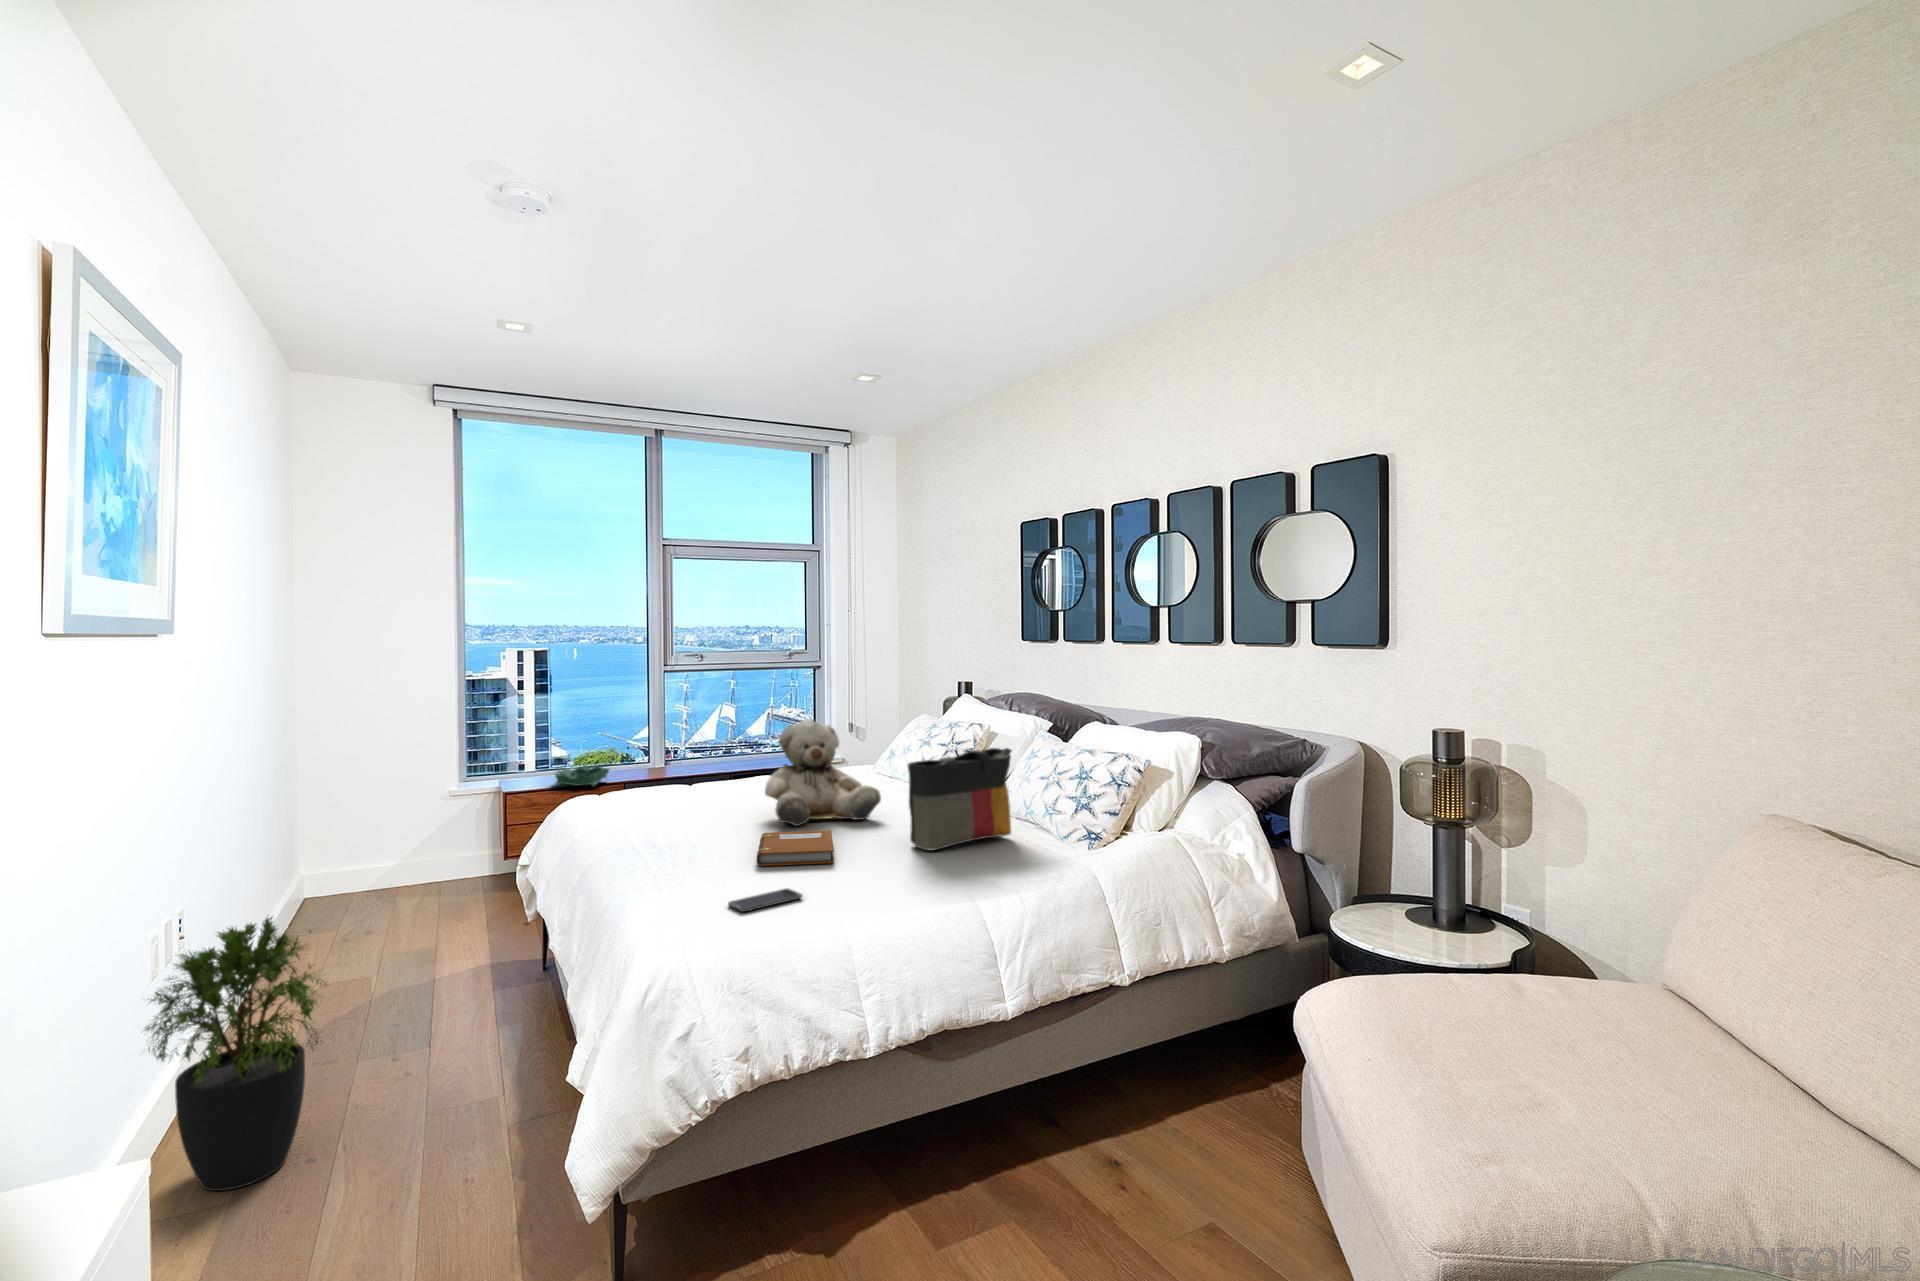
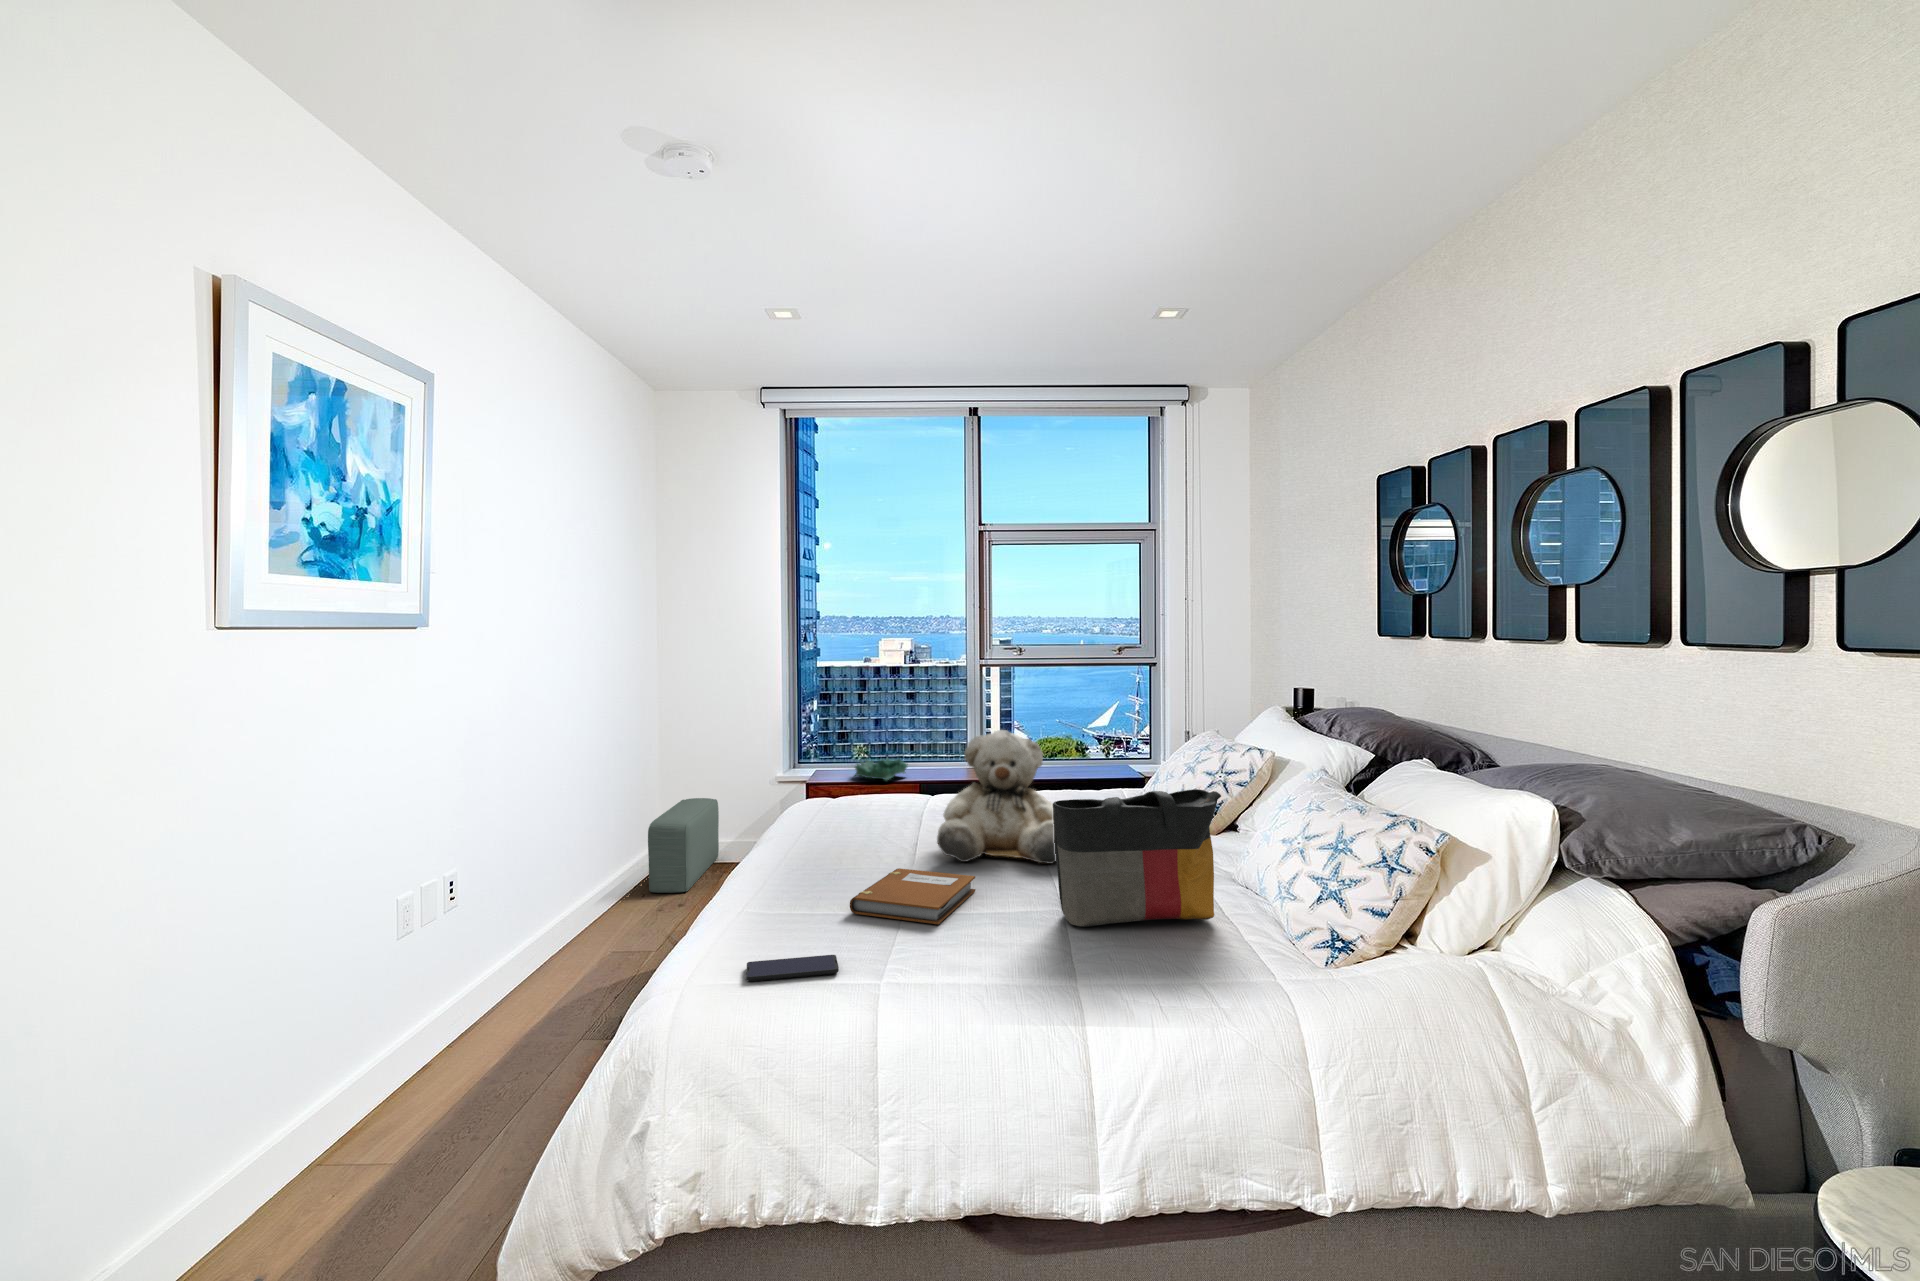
pouf: none [315,826,377,931] -> present [648,798,719,893]
potted plant: present [145,917,324,1191] -> none [317,888,499,1145]

